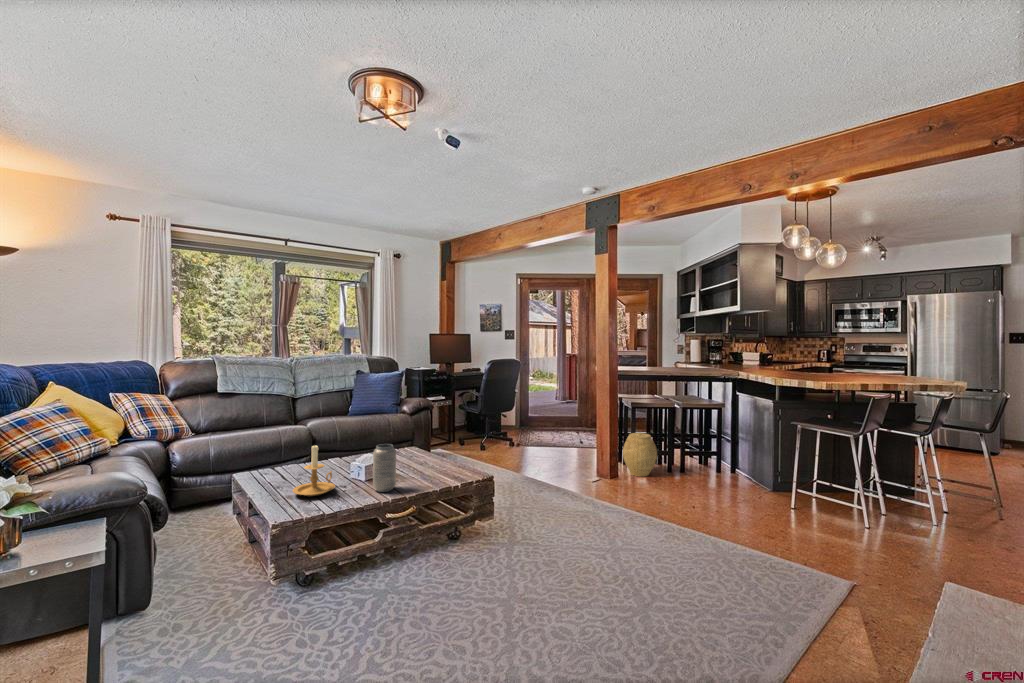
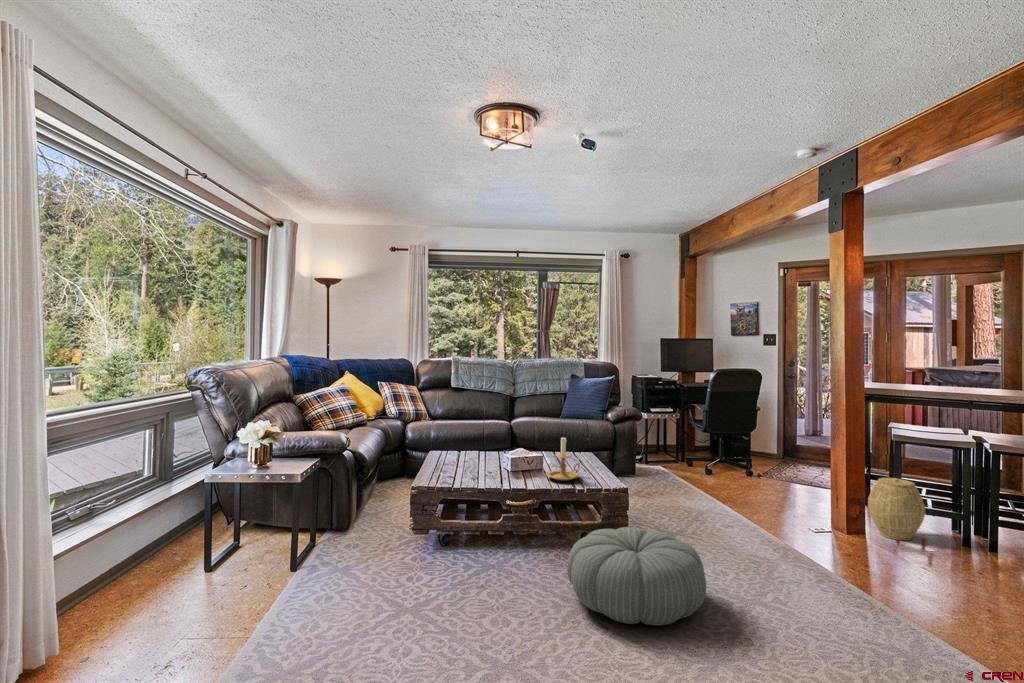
vase: present [373,444,396,492] -> none [505,439,526,482]
candle holder: present [293,445,335,496] -> present [546,437,580,481]
pouf: none [486,510,613,607] -> present [567,527,706,626]

